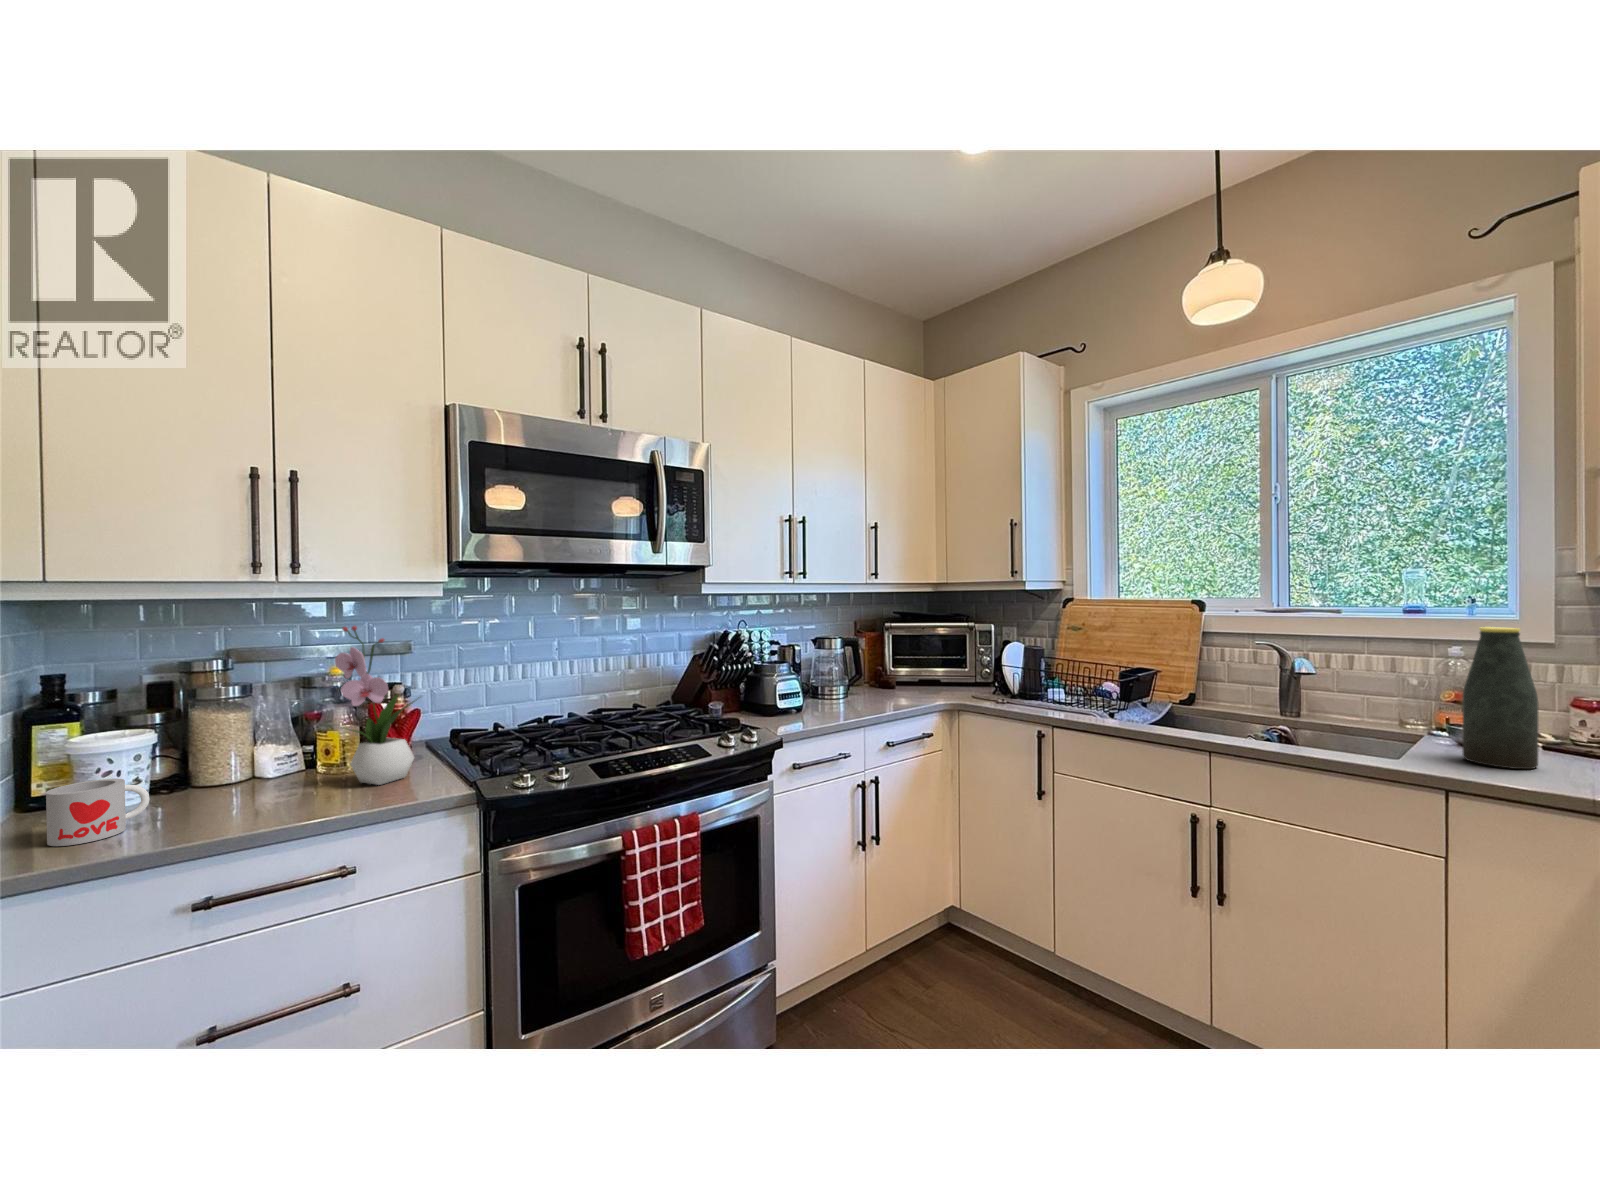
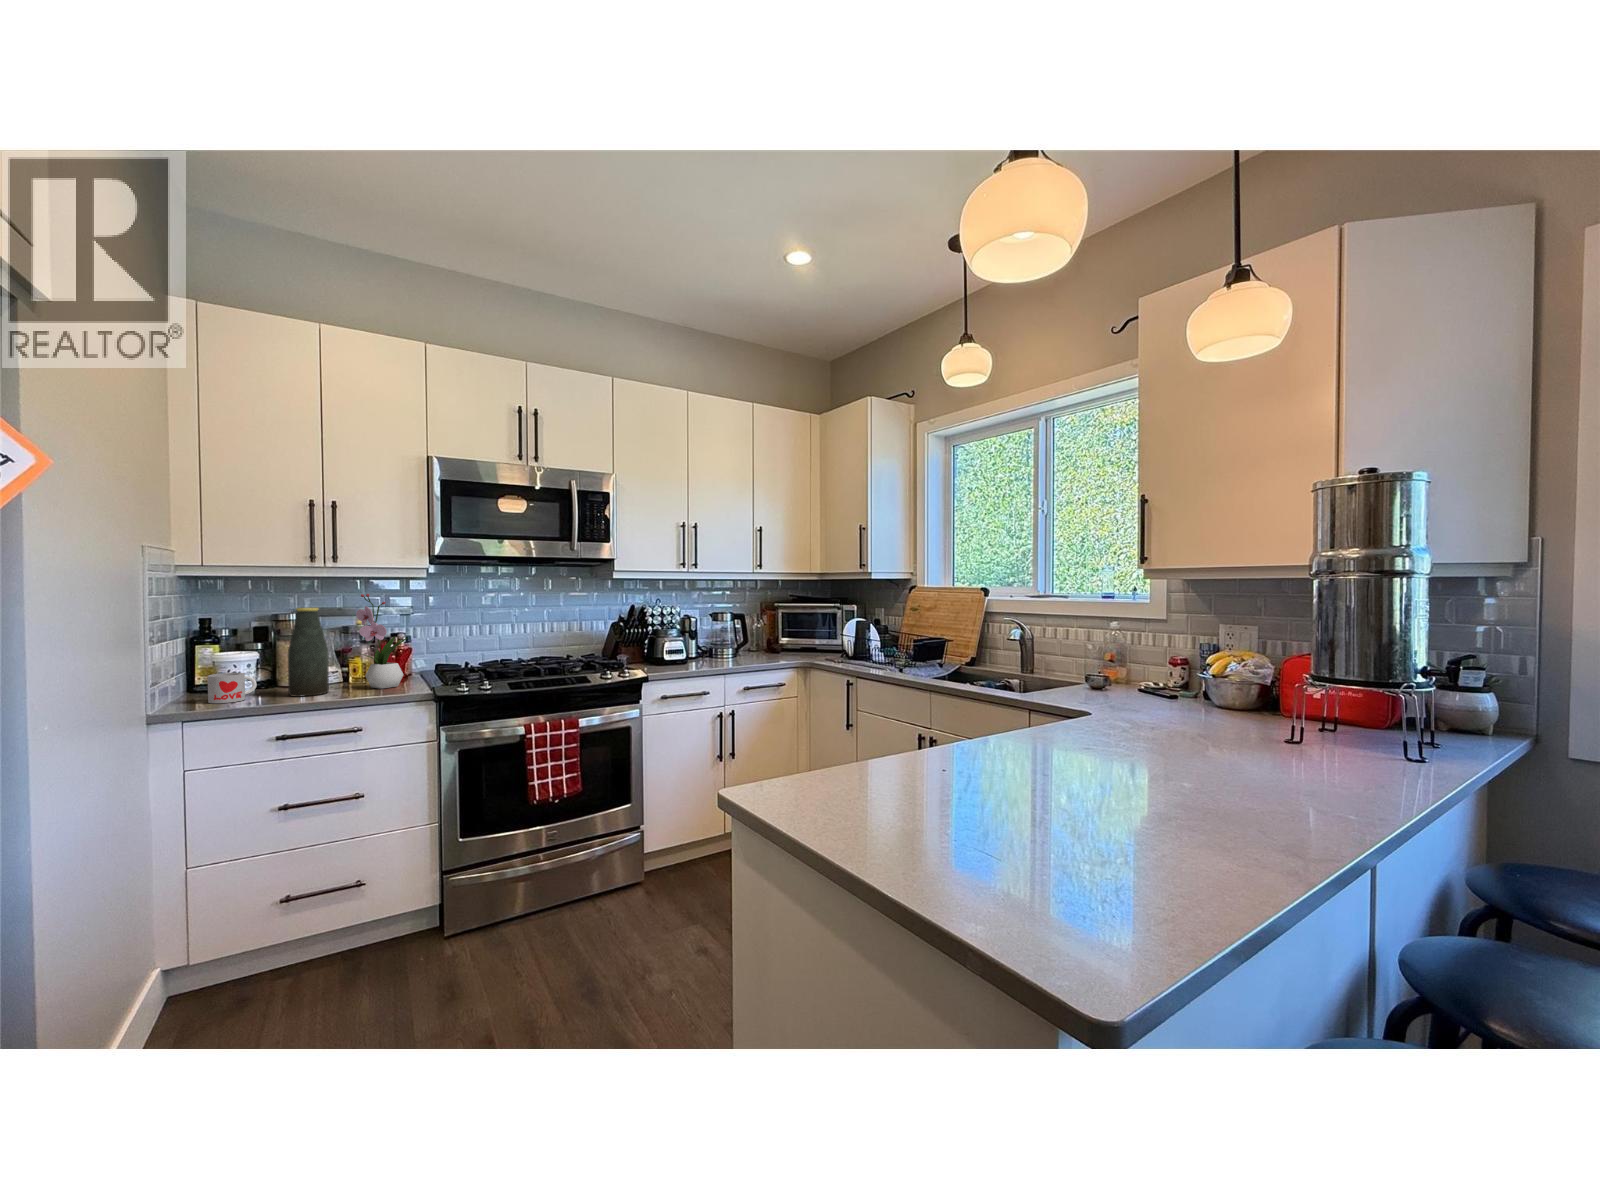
bottle: present [1463,627,1538,769] -> present [288,608,329,697]

